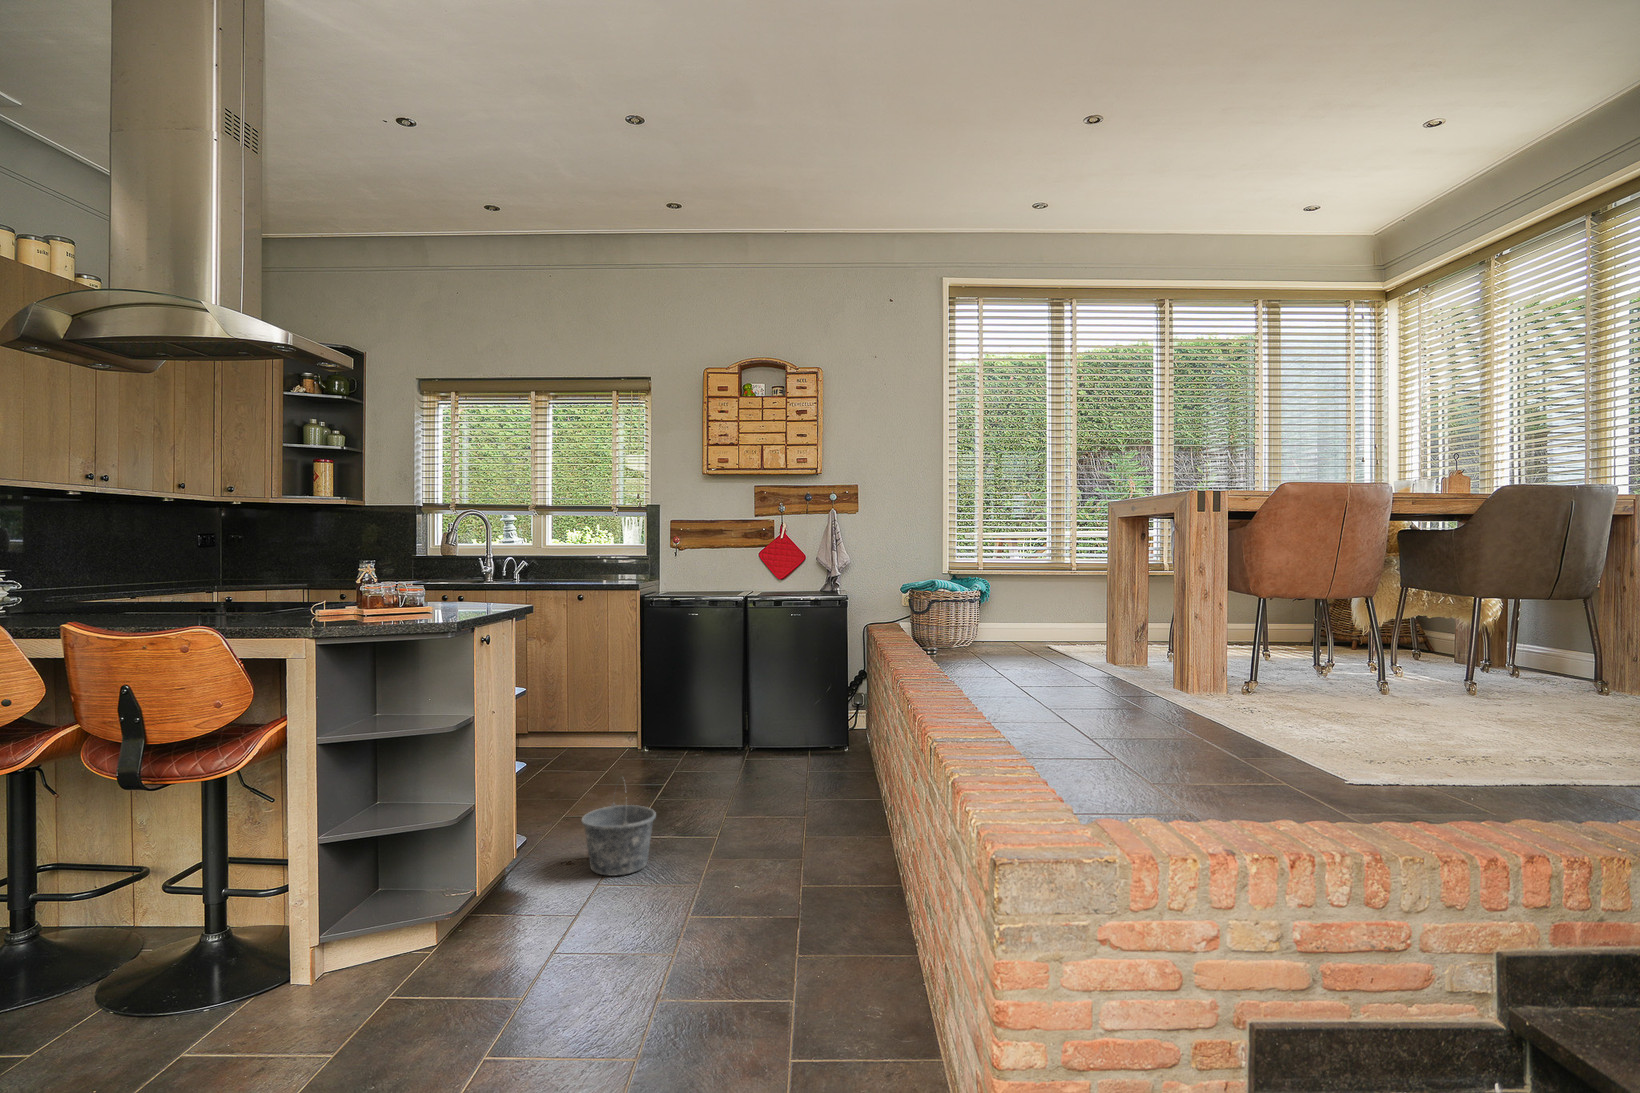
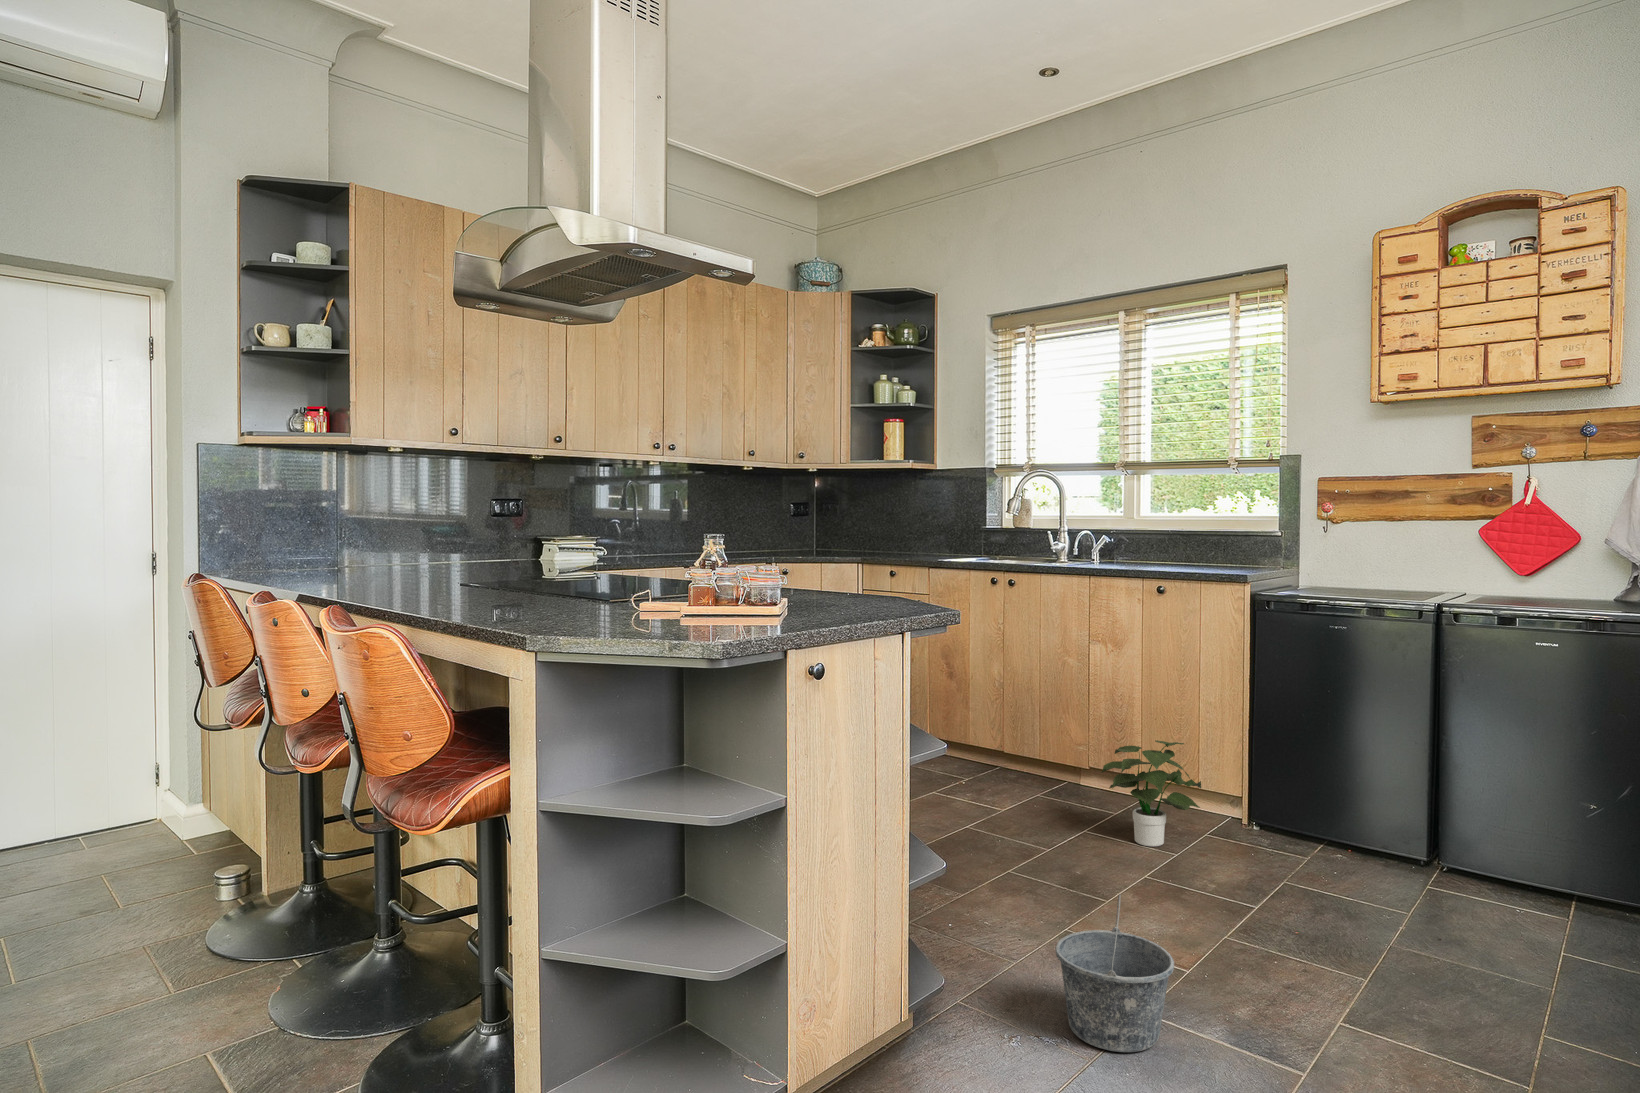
potted plant: none [549,699,621,775] -> present [1101,740,1201,847]

